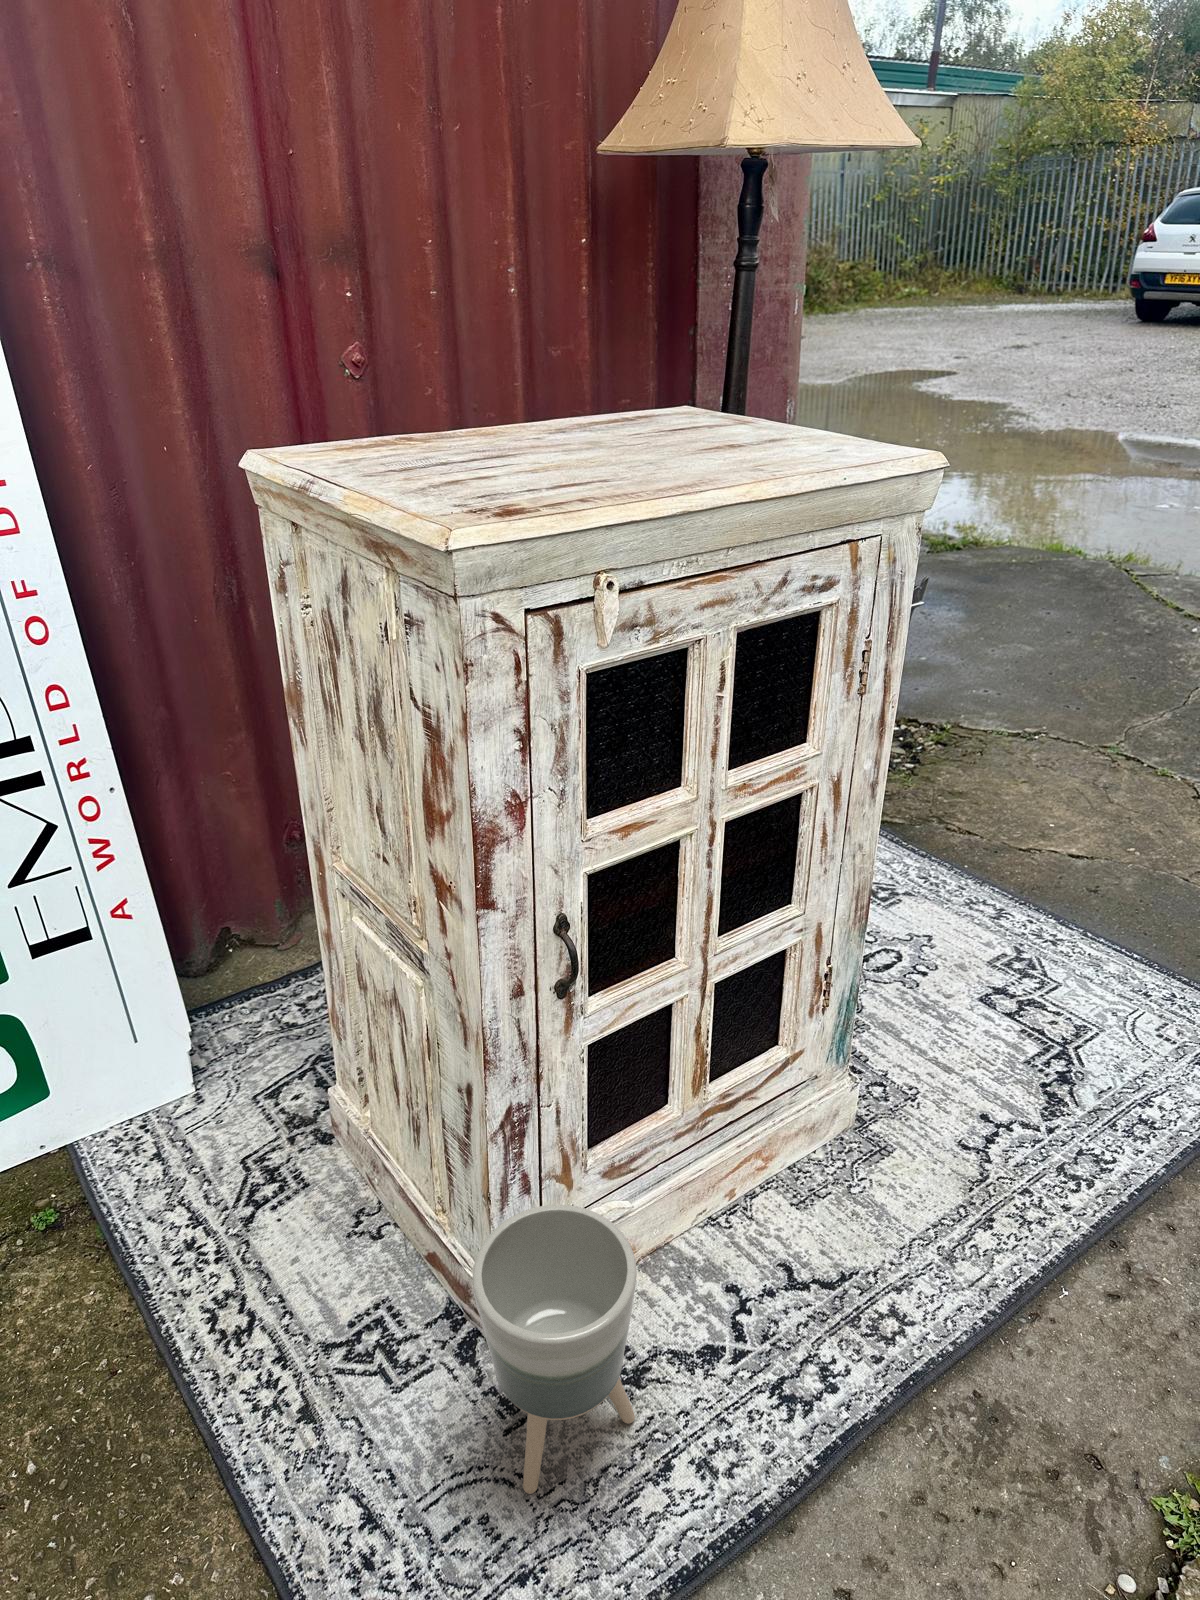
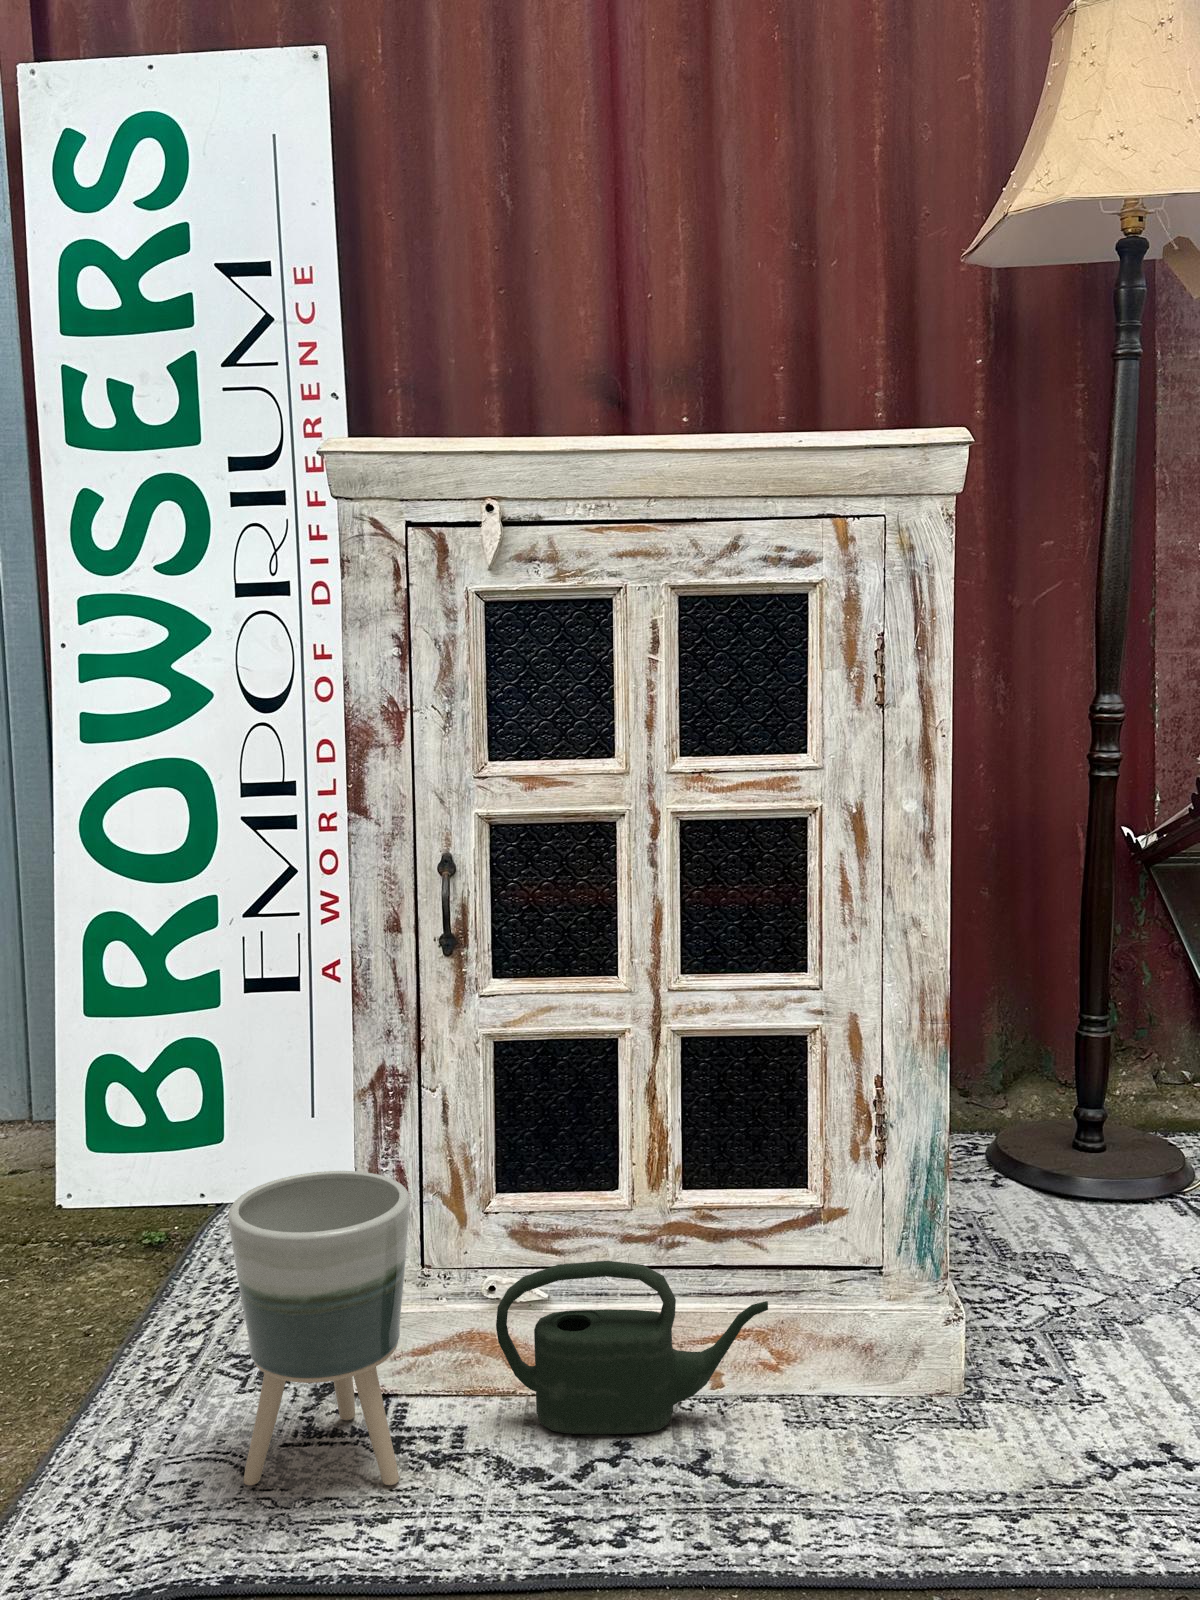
watering can: none [630,1142,796,1300] -> present [496,1261,768,1434]

